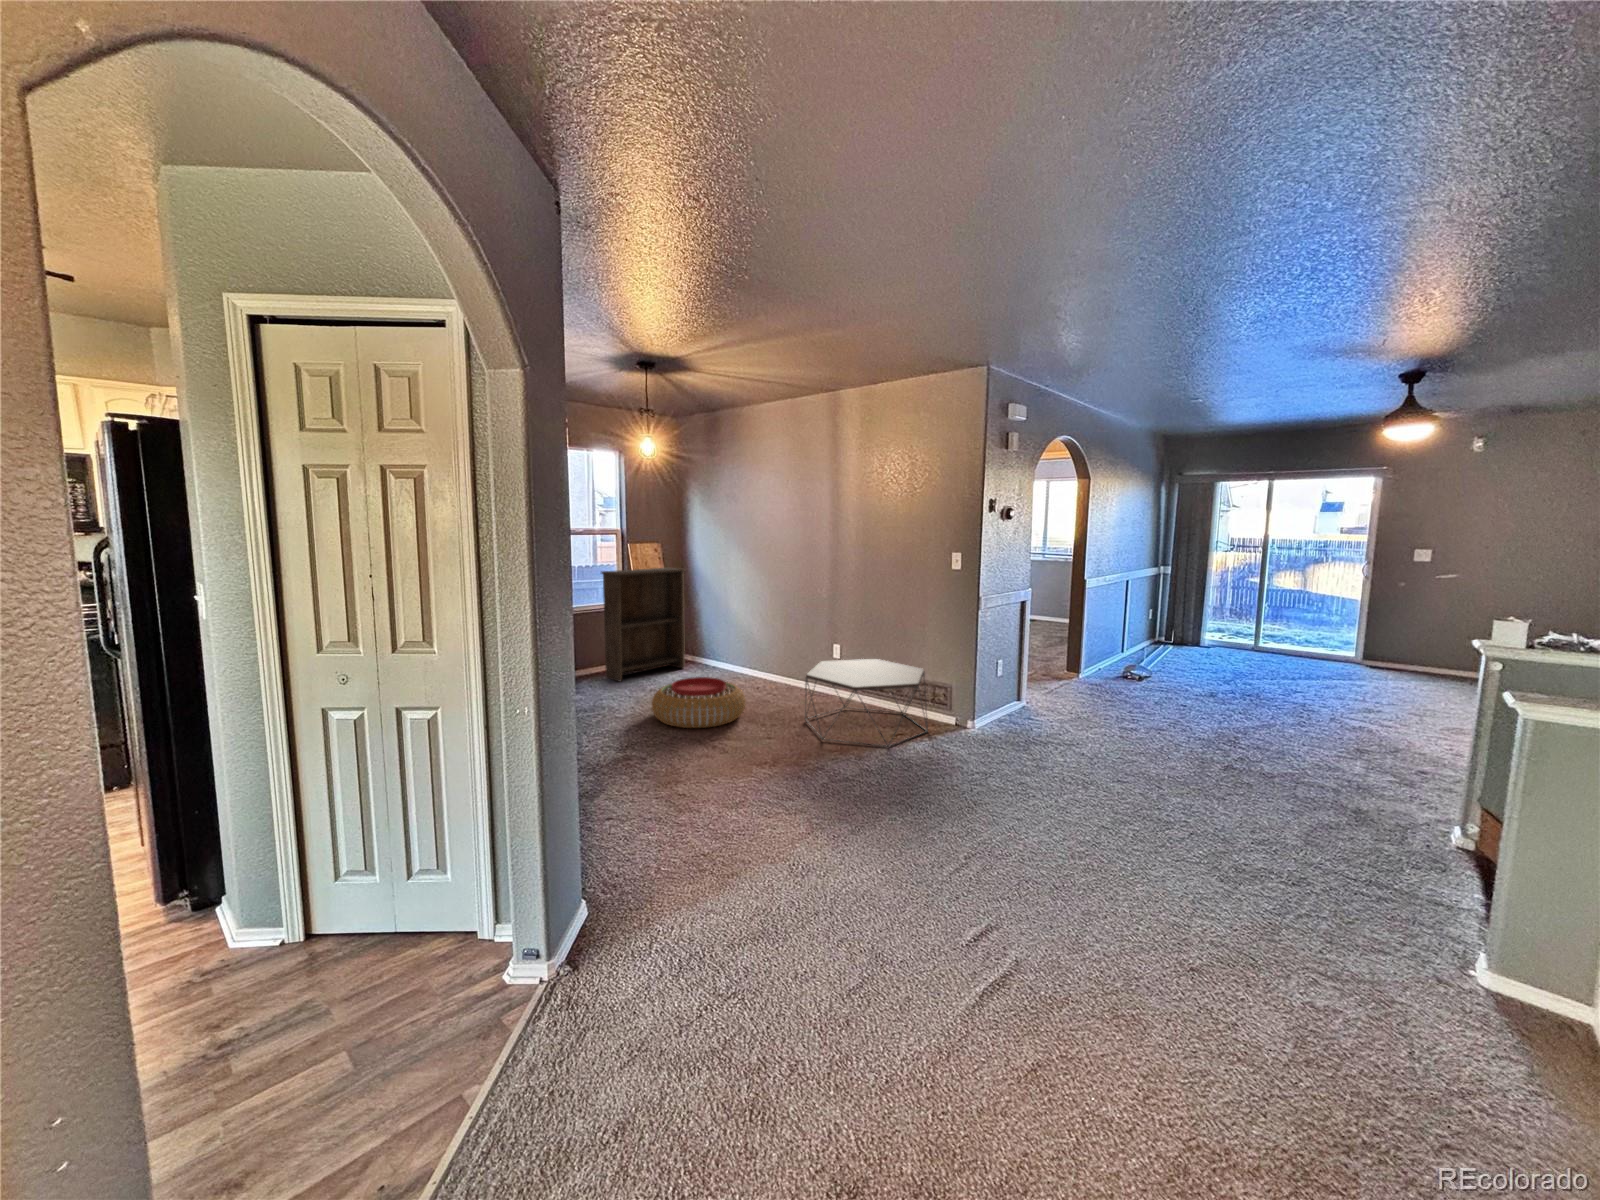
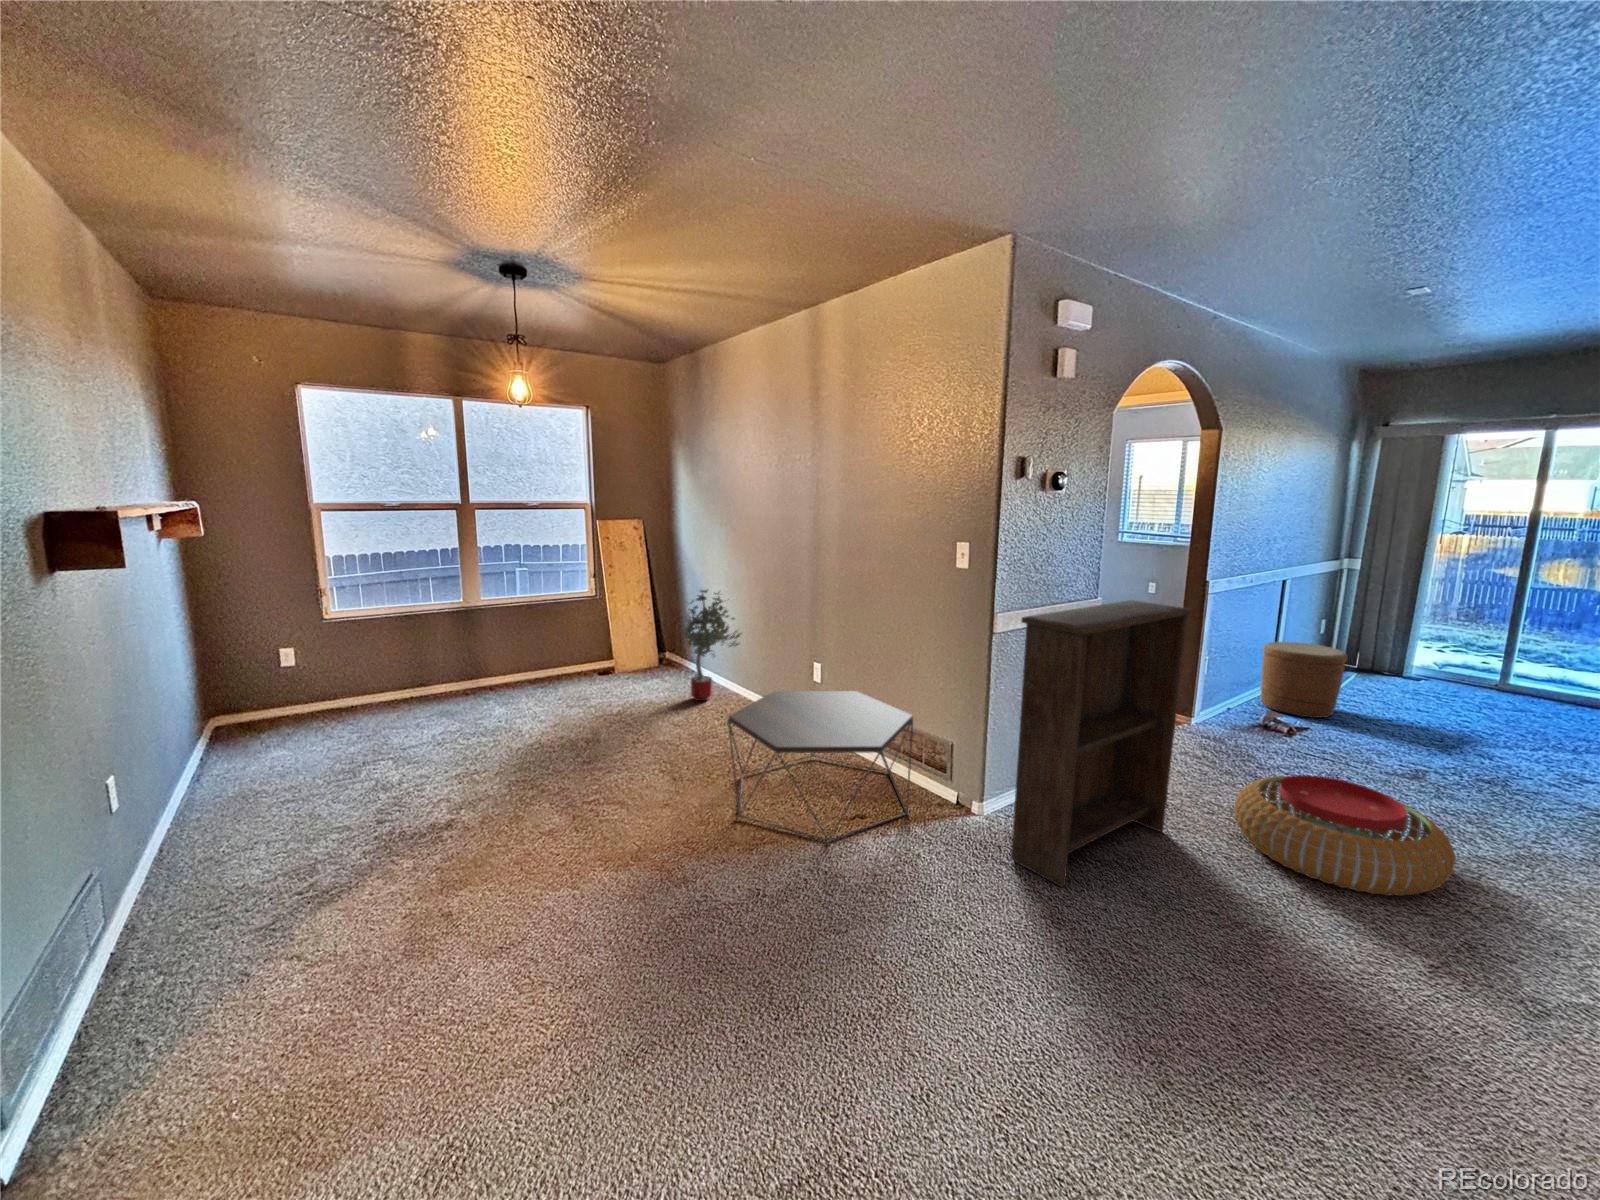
bookshelf: present [601,568,685,681] -> present [1011,600,1192,887]
potted tree: none [712,595,765,683] -> present [684,590,741,701]
woven basket: none [1118,622,1169,671] -> present [1261,642,1347,718]
pouf: present [652,677,746,728] -> present [1234,775,1456,896]

